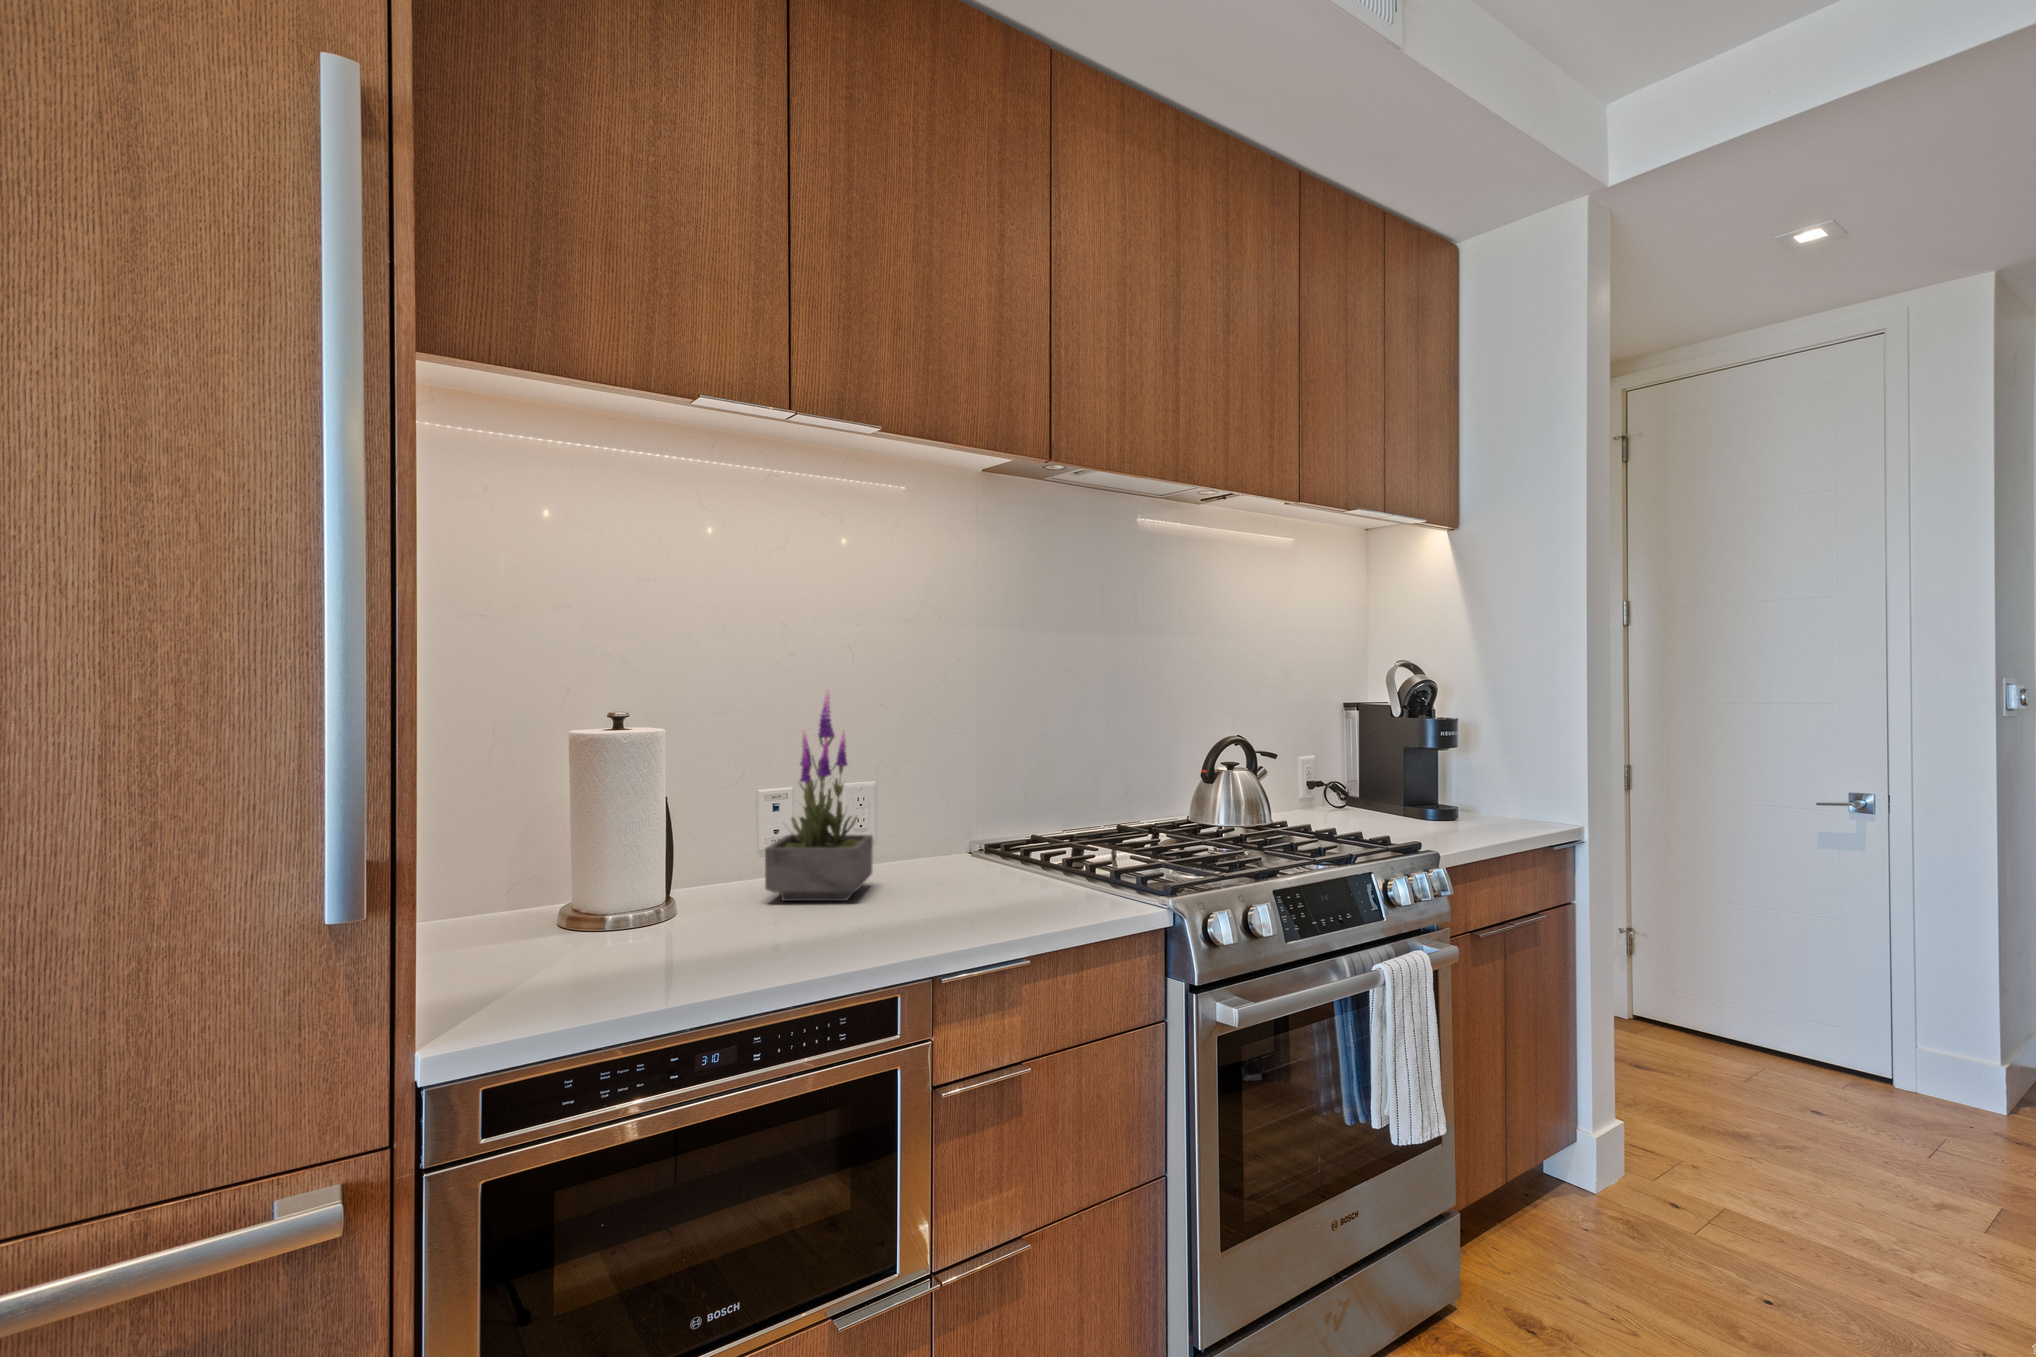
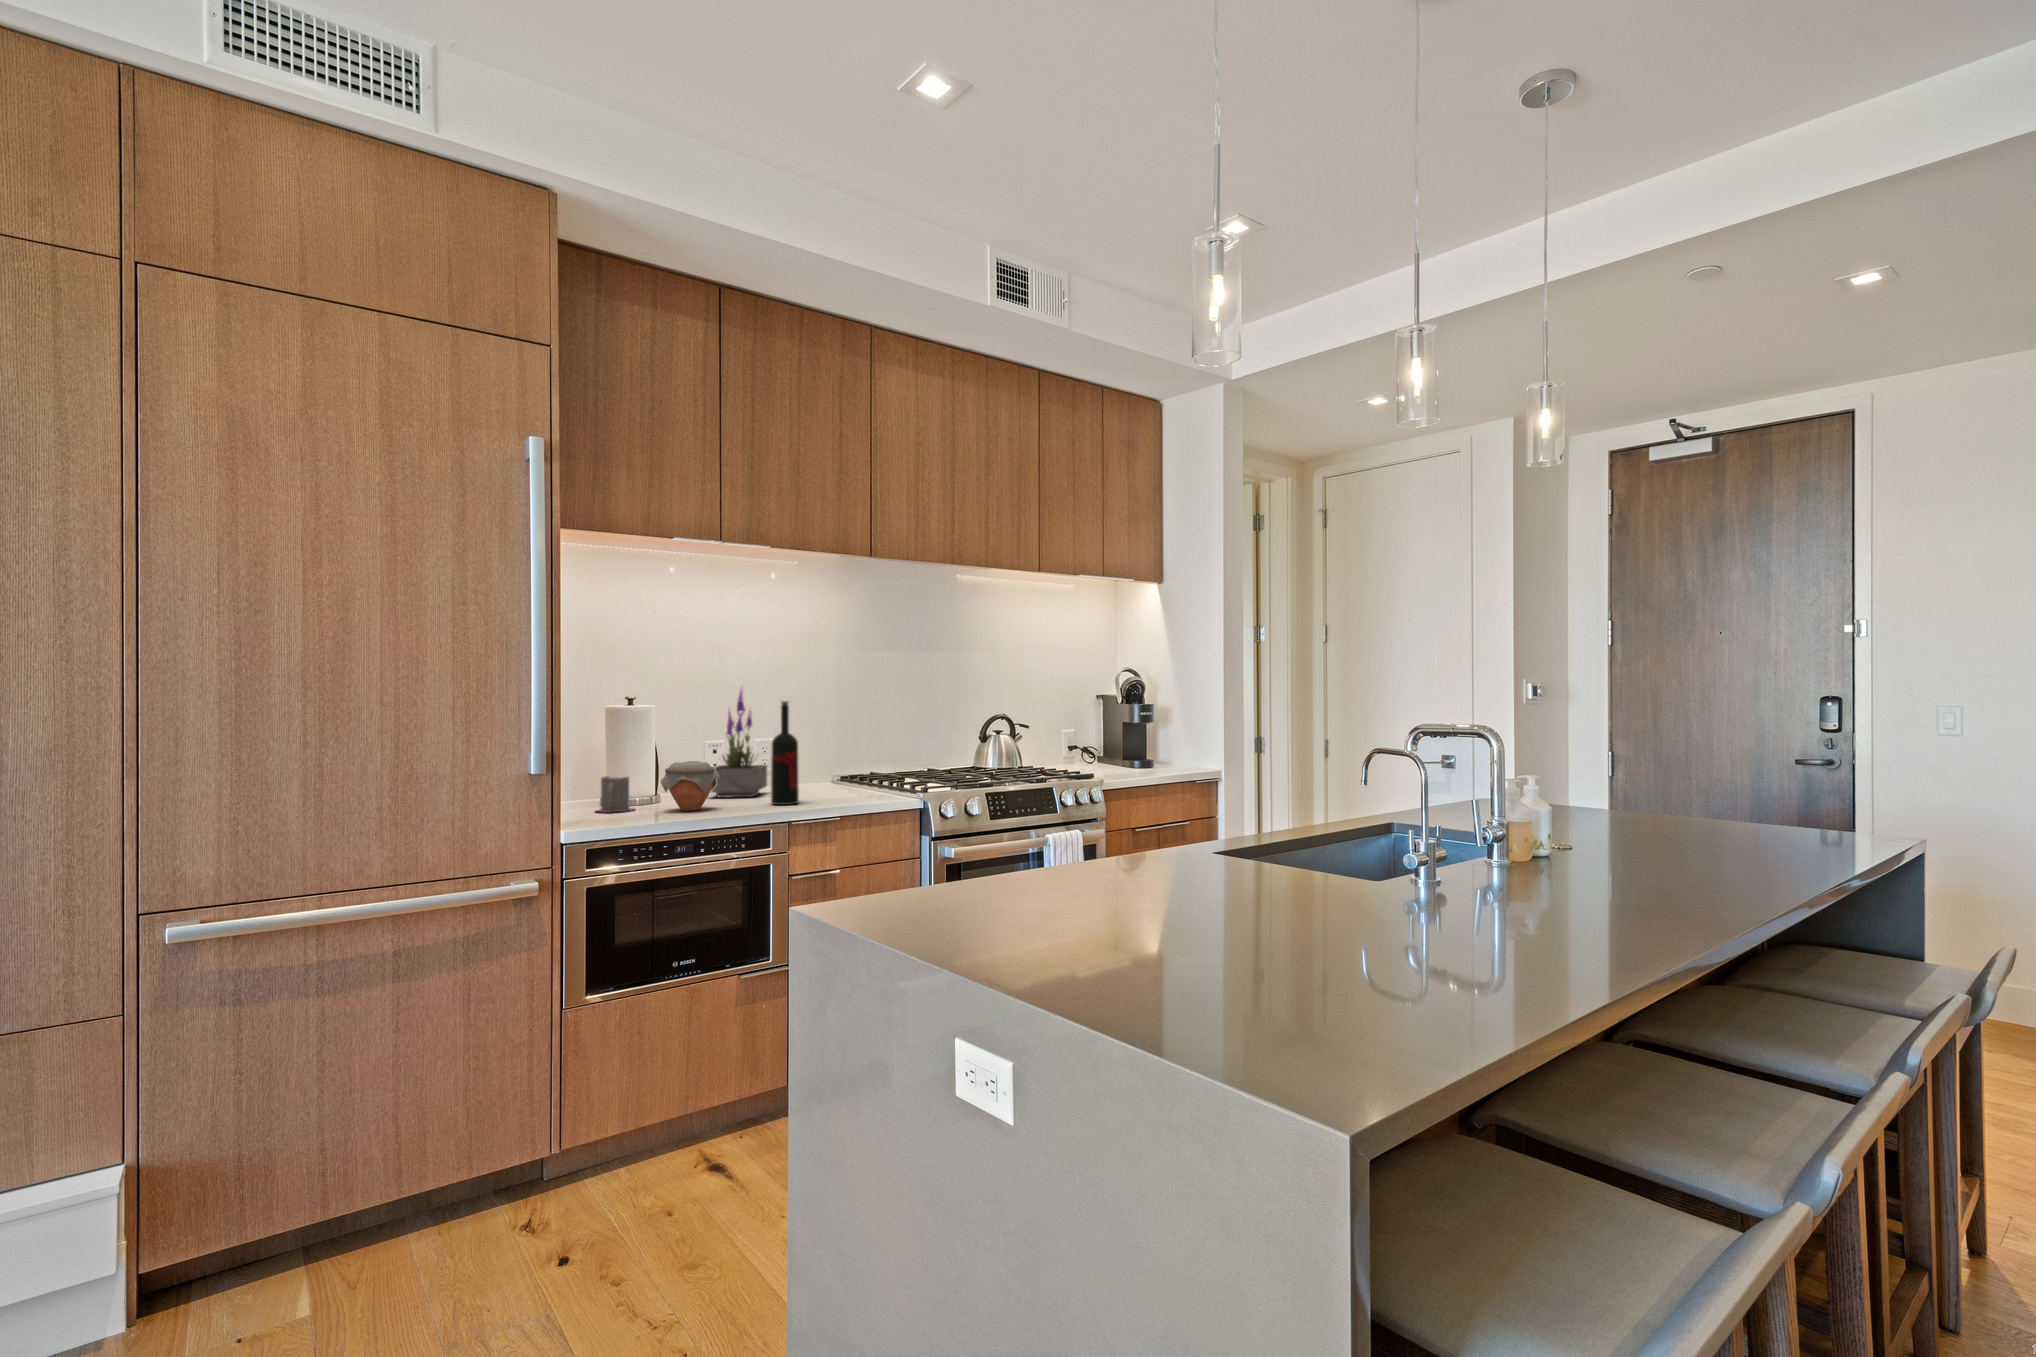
wine bottle: none [892,723,947,935] -> present [771,701,799,805]
jar: none [670,846,790,954] -> present [661,761,718,811]
mug: none [538,874,622,957] -> present [597,776,633,813]

